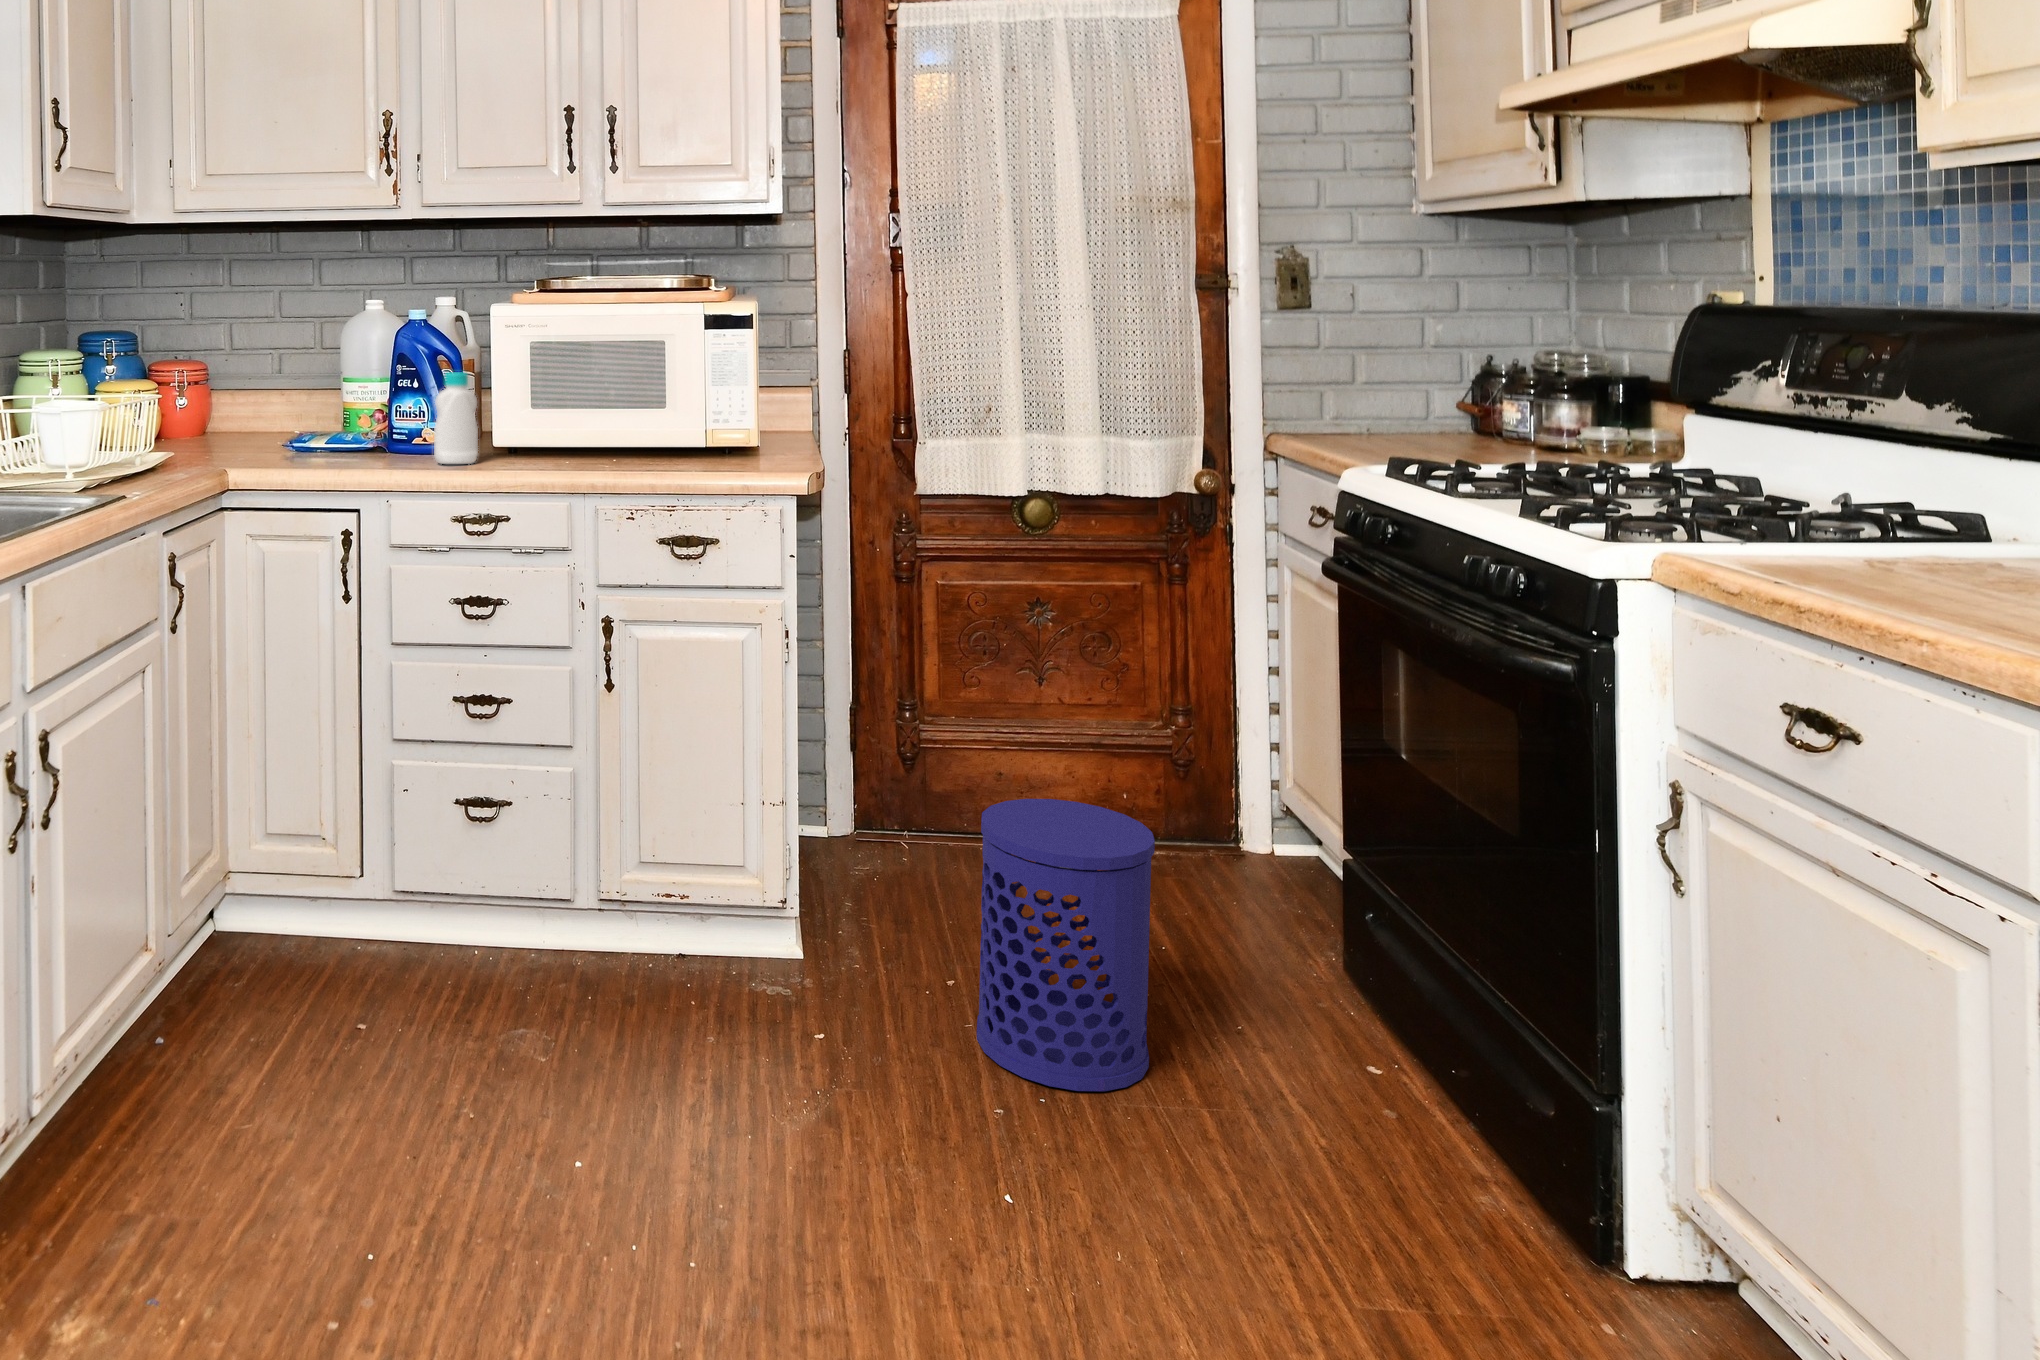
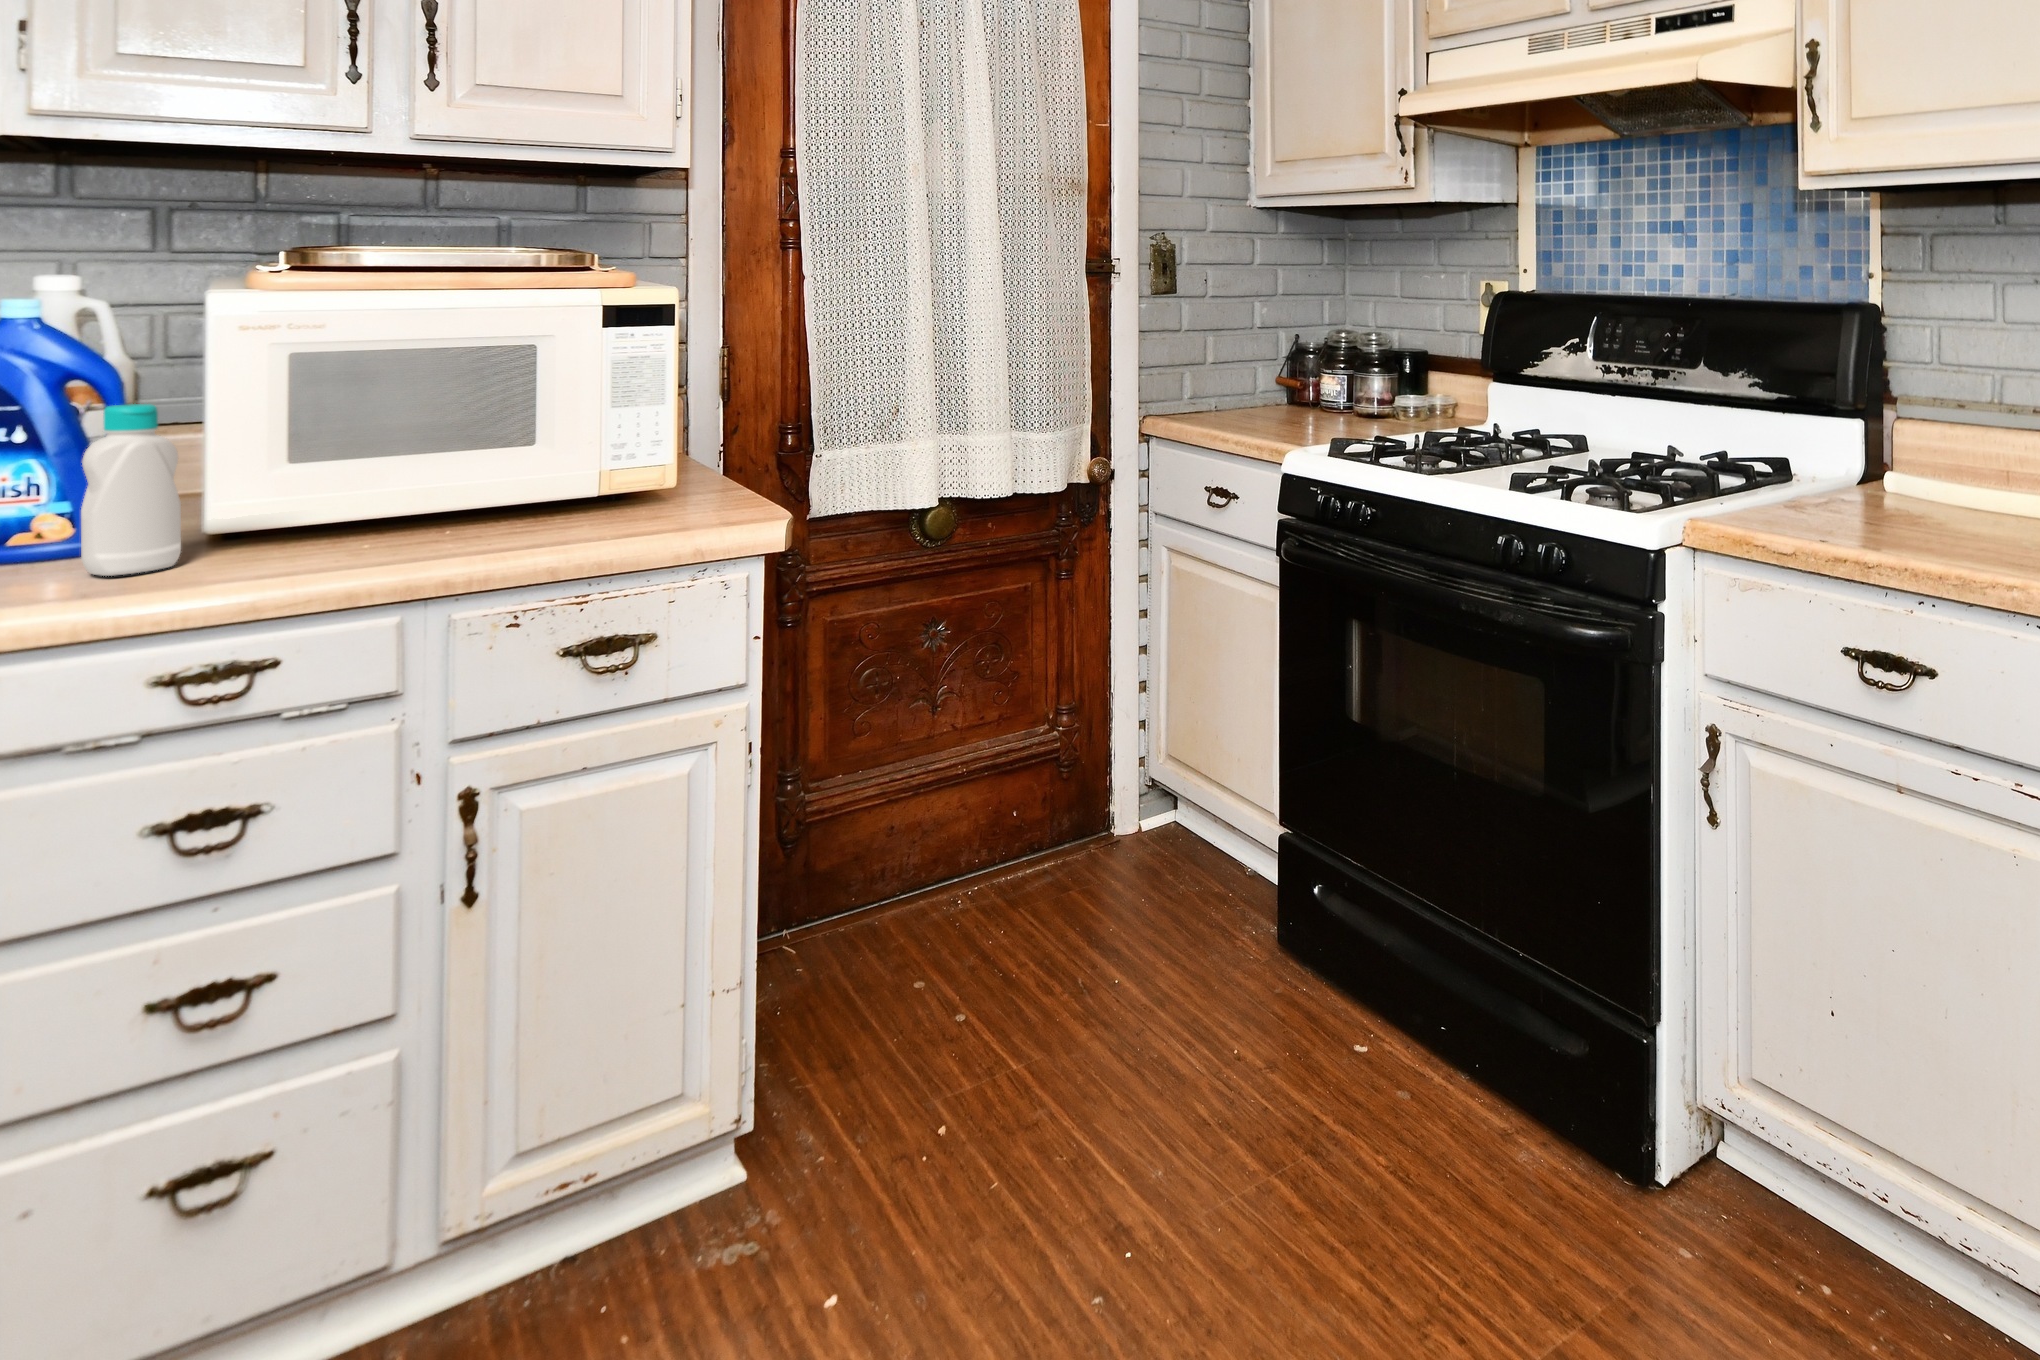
waste bin: present [977,799,1155,1091] -> none [1045,893,1246,1298]

